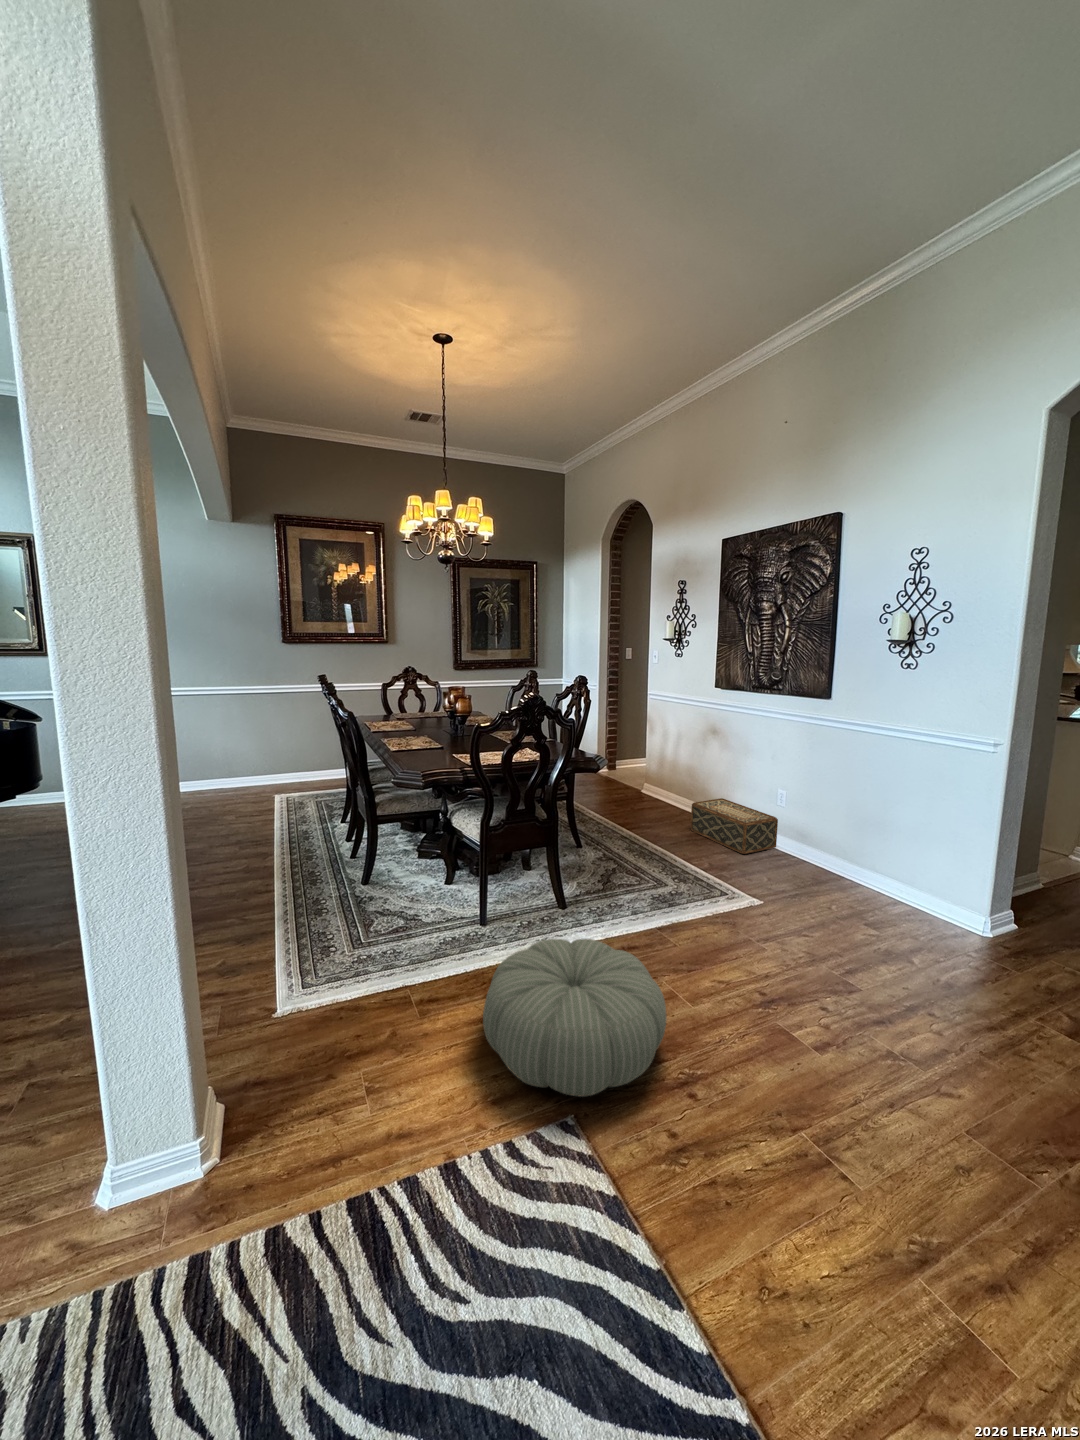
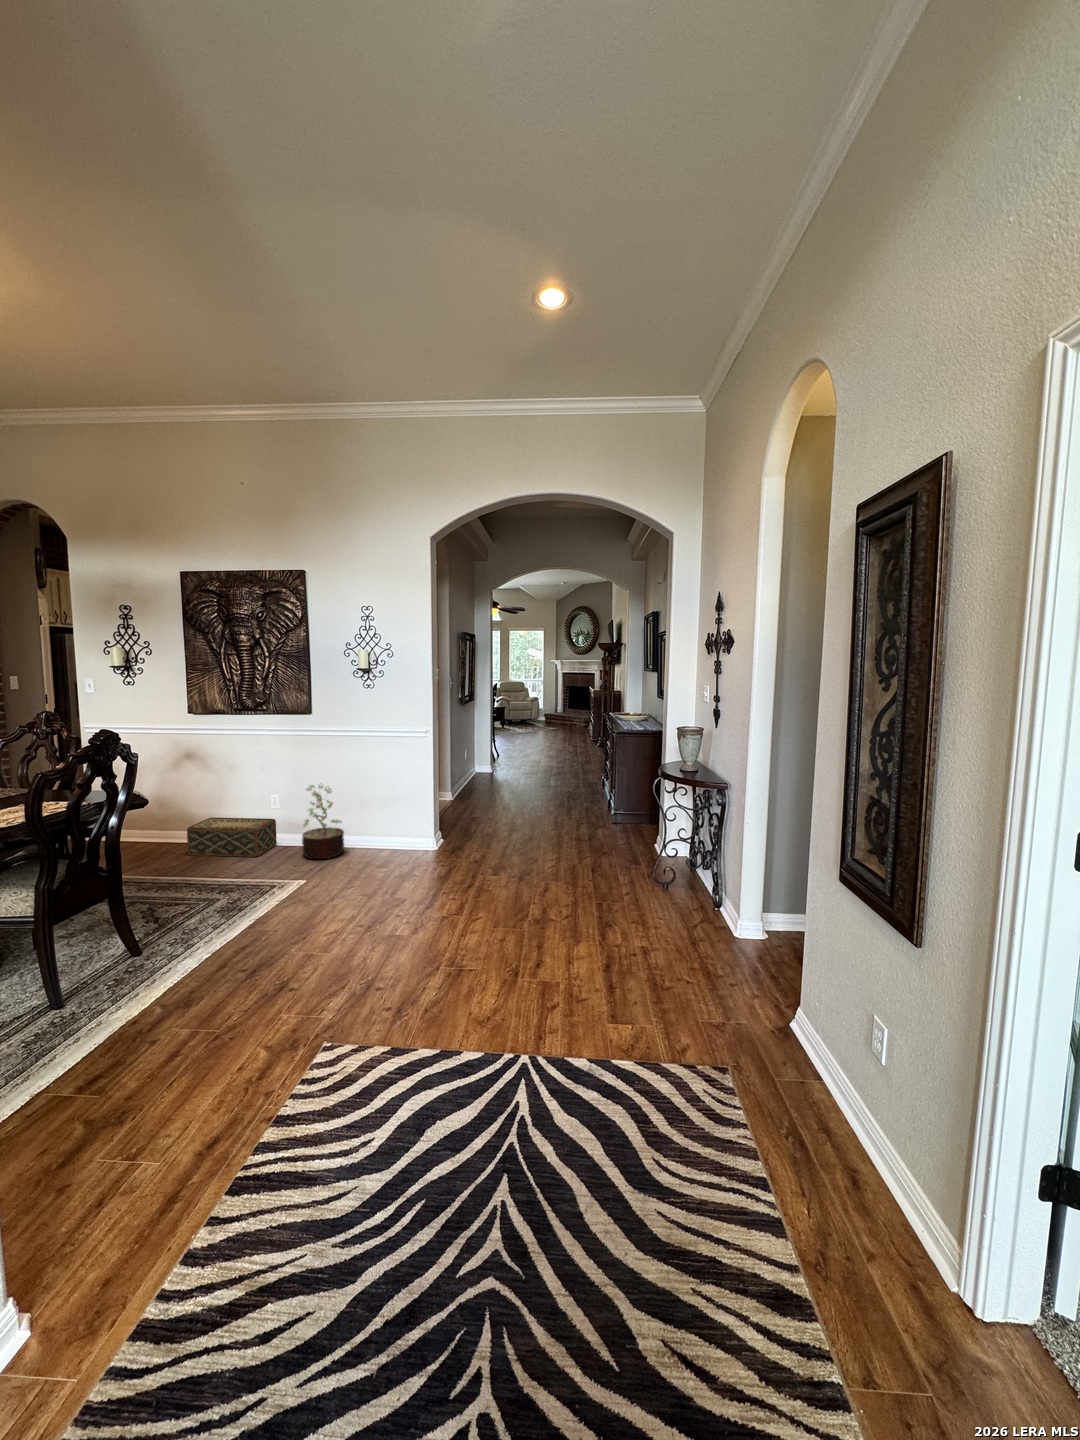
decorative plant: none [789,788,846,887] -> present [302,785,344,860]
pouf: present [483,938,667,1097] -> none [181,927,354,1052]

